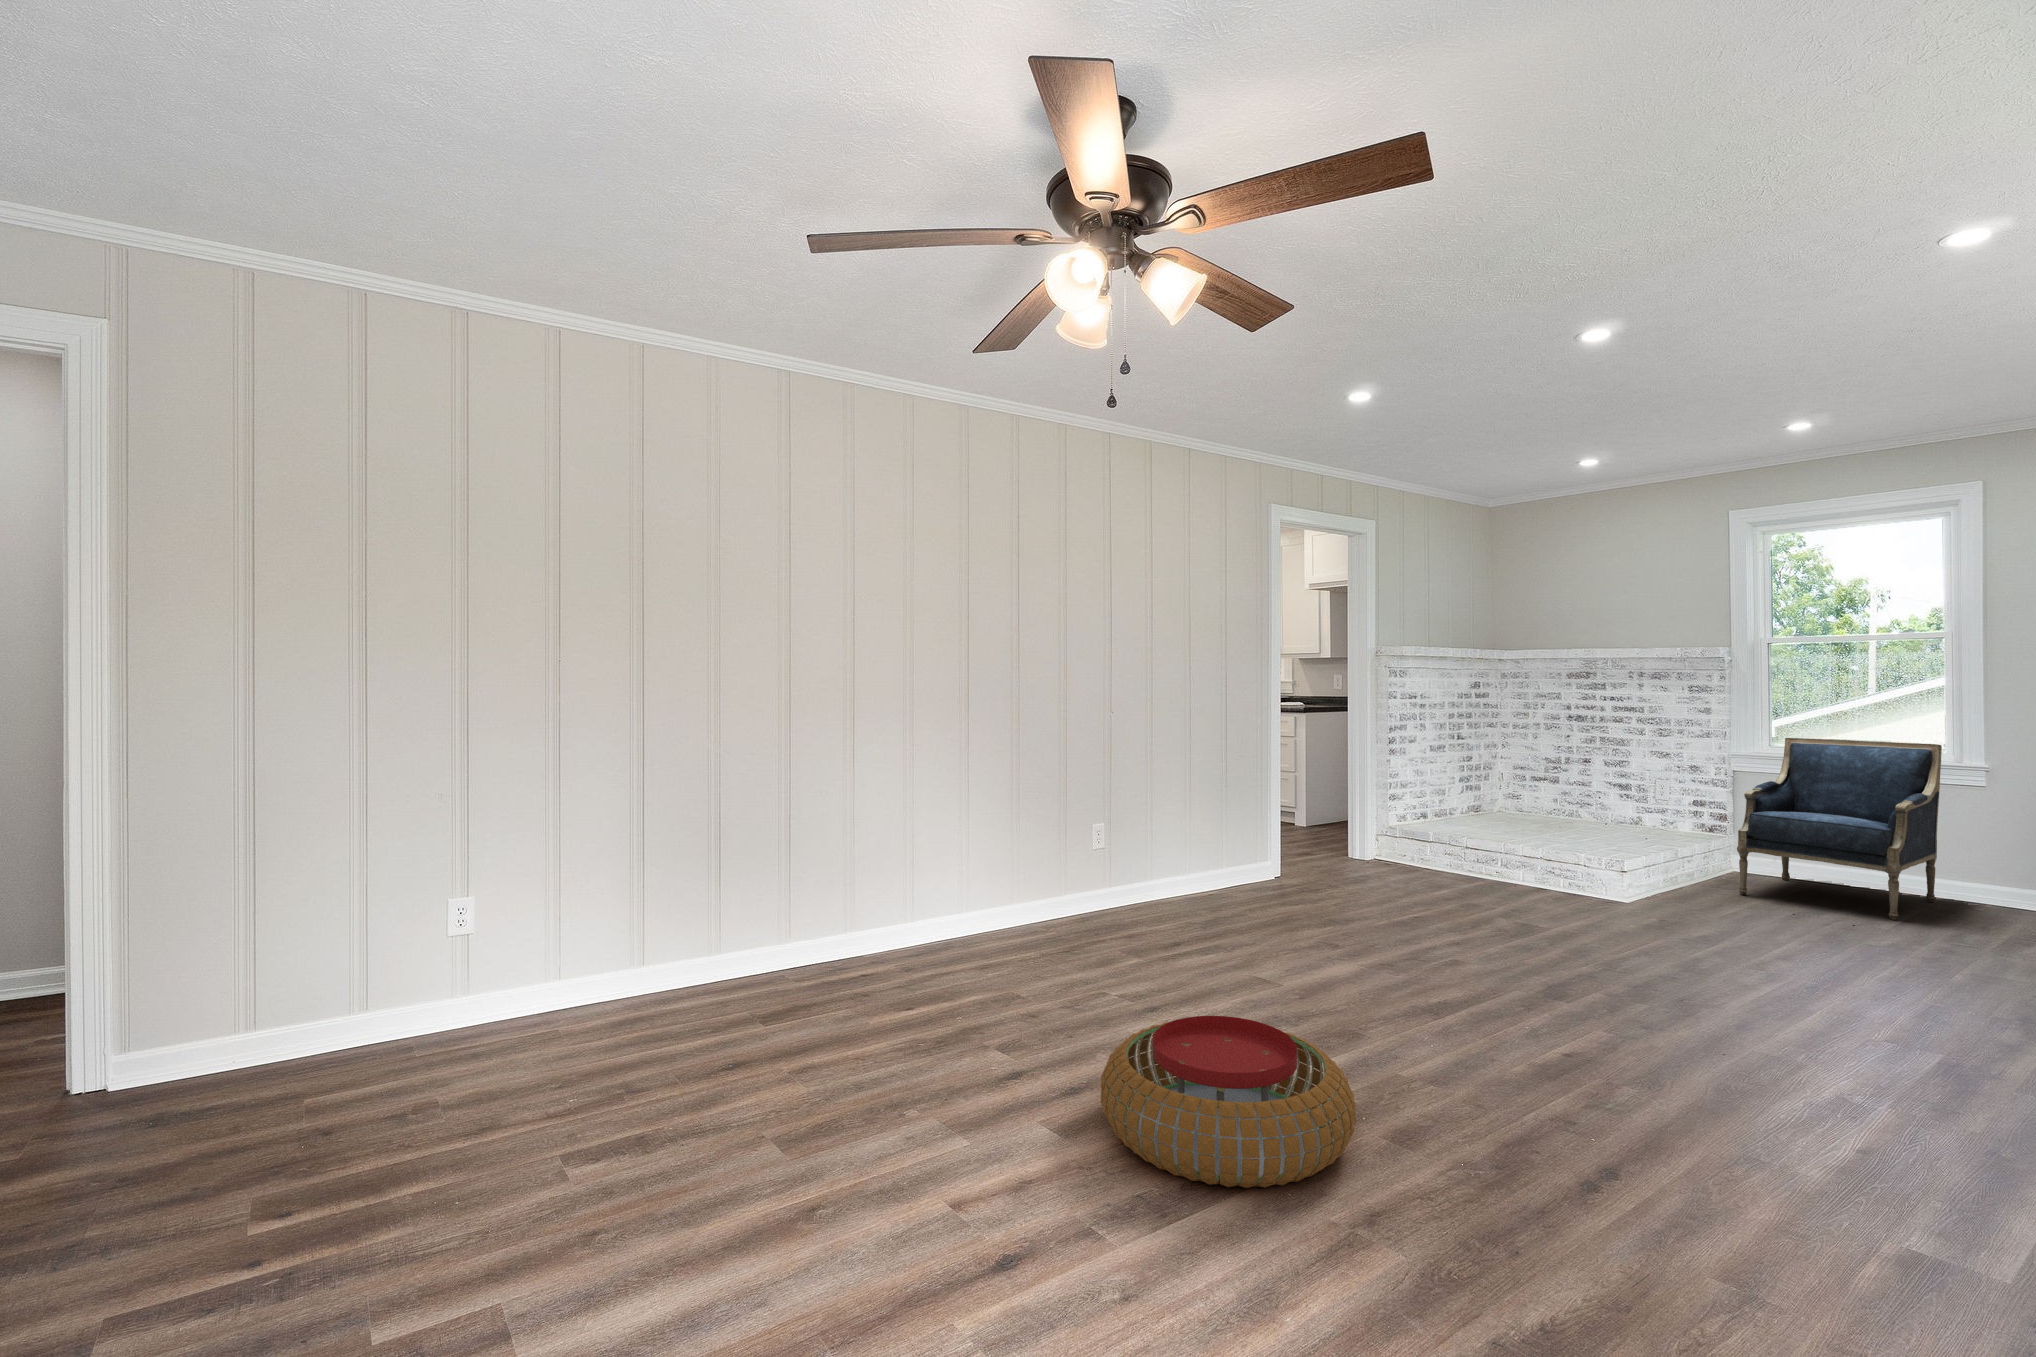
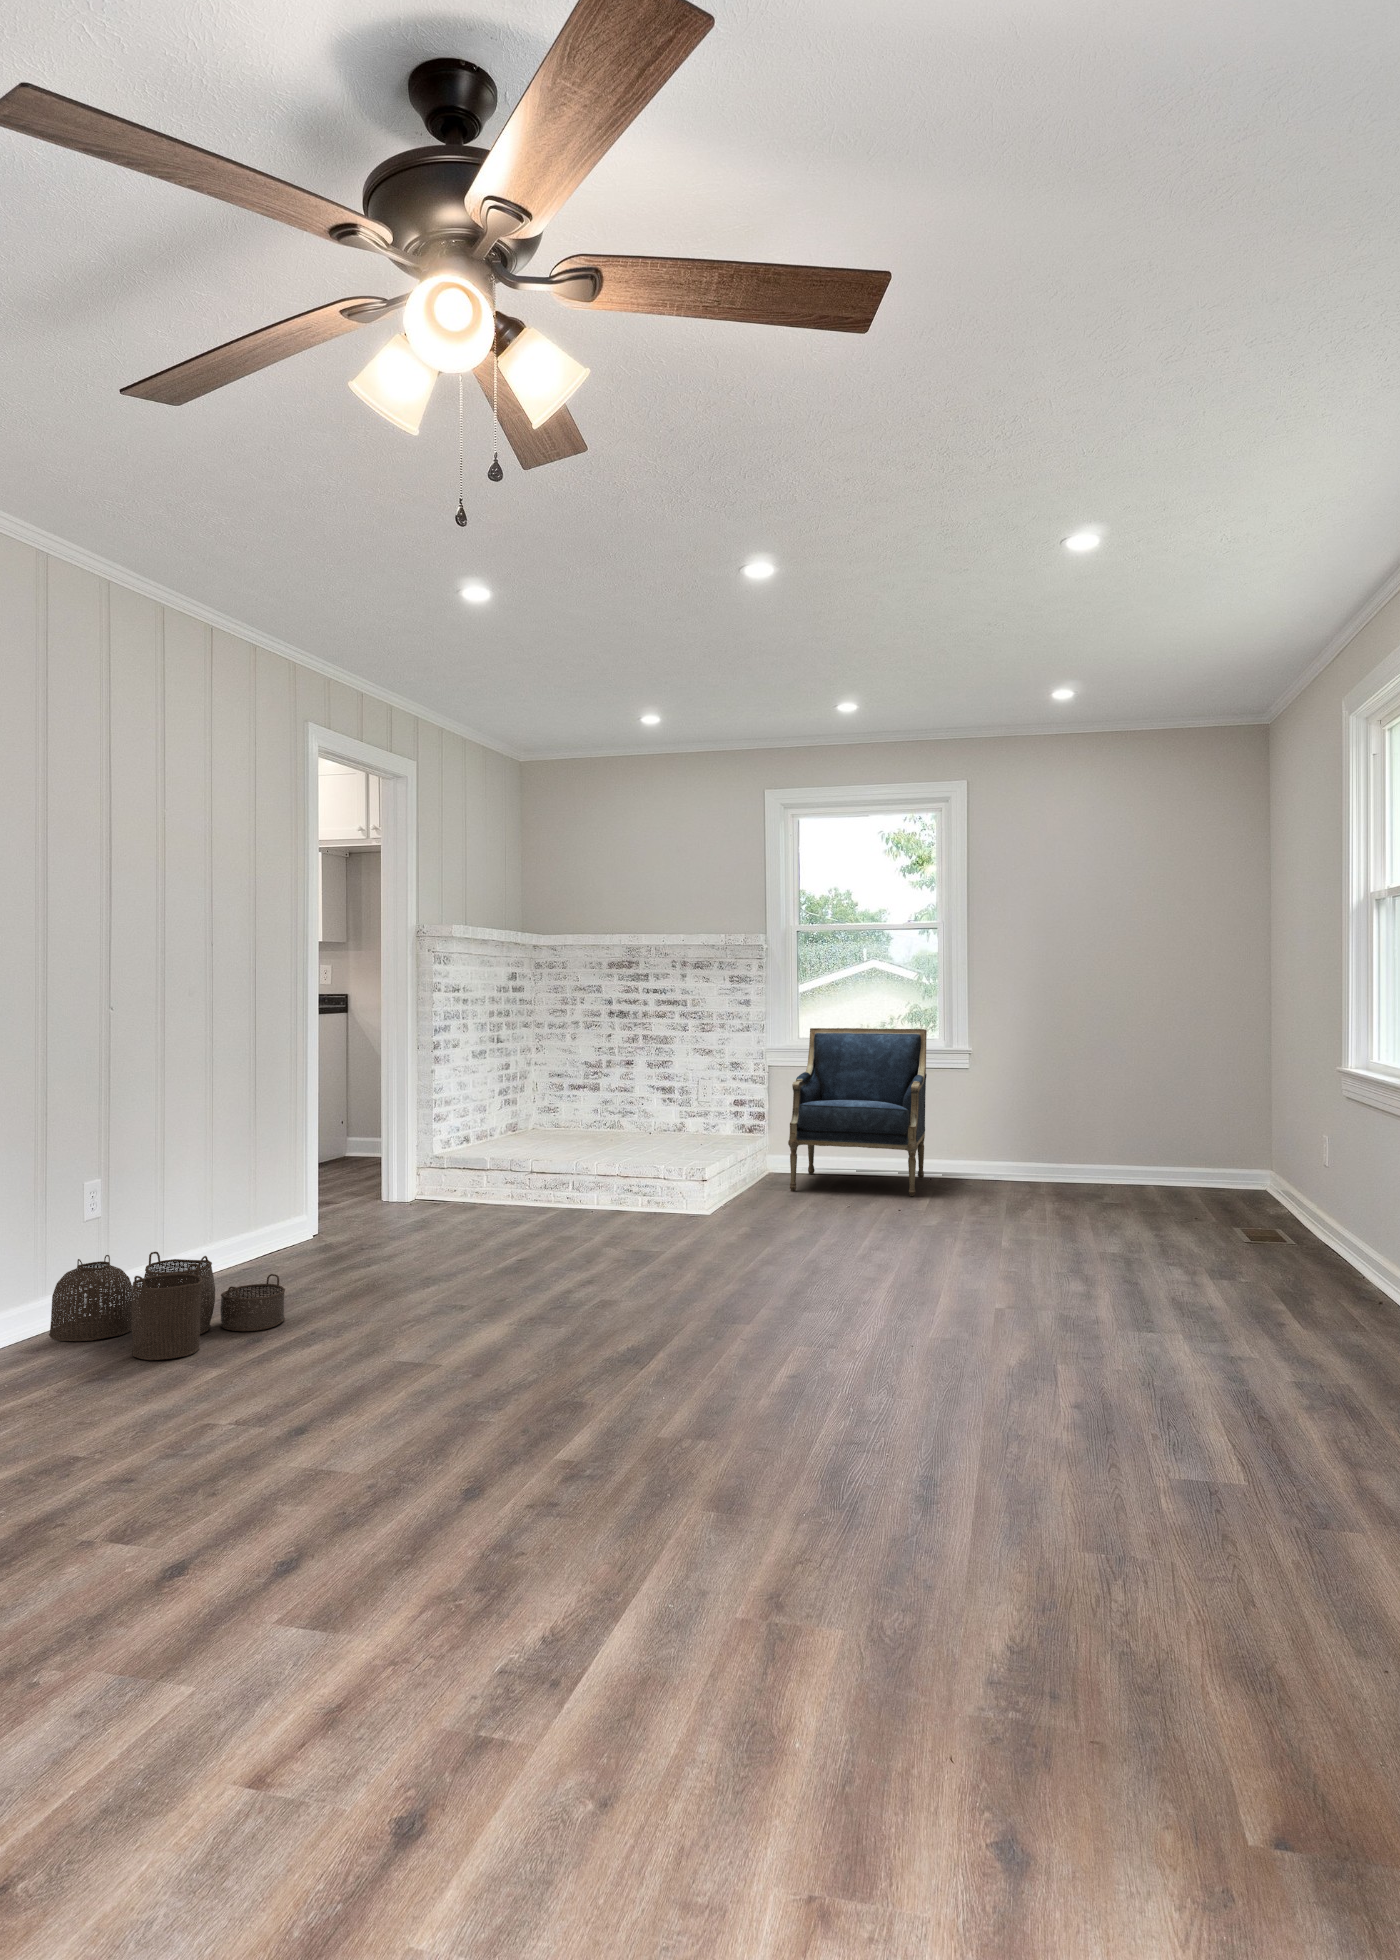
woven basket: none [1069,875,1203,947] -> present [49,1252,285,1360]
pouf: present [1101,1016,1356,1188] -> none [363,1383,721,1618]

